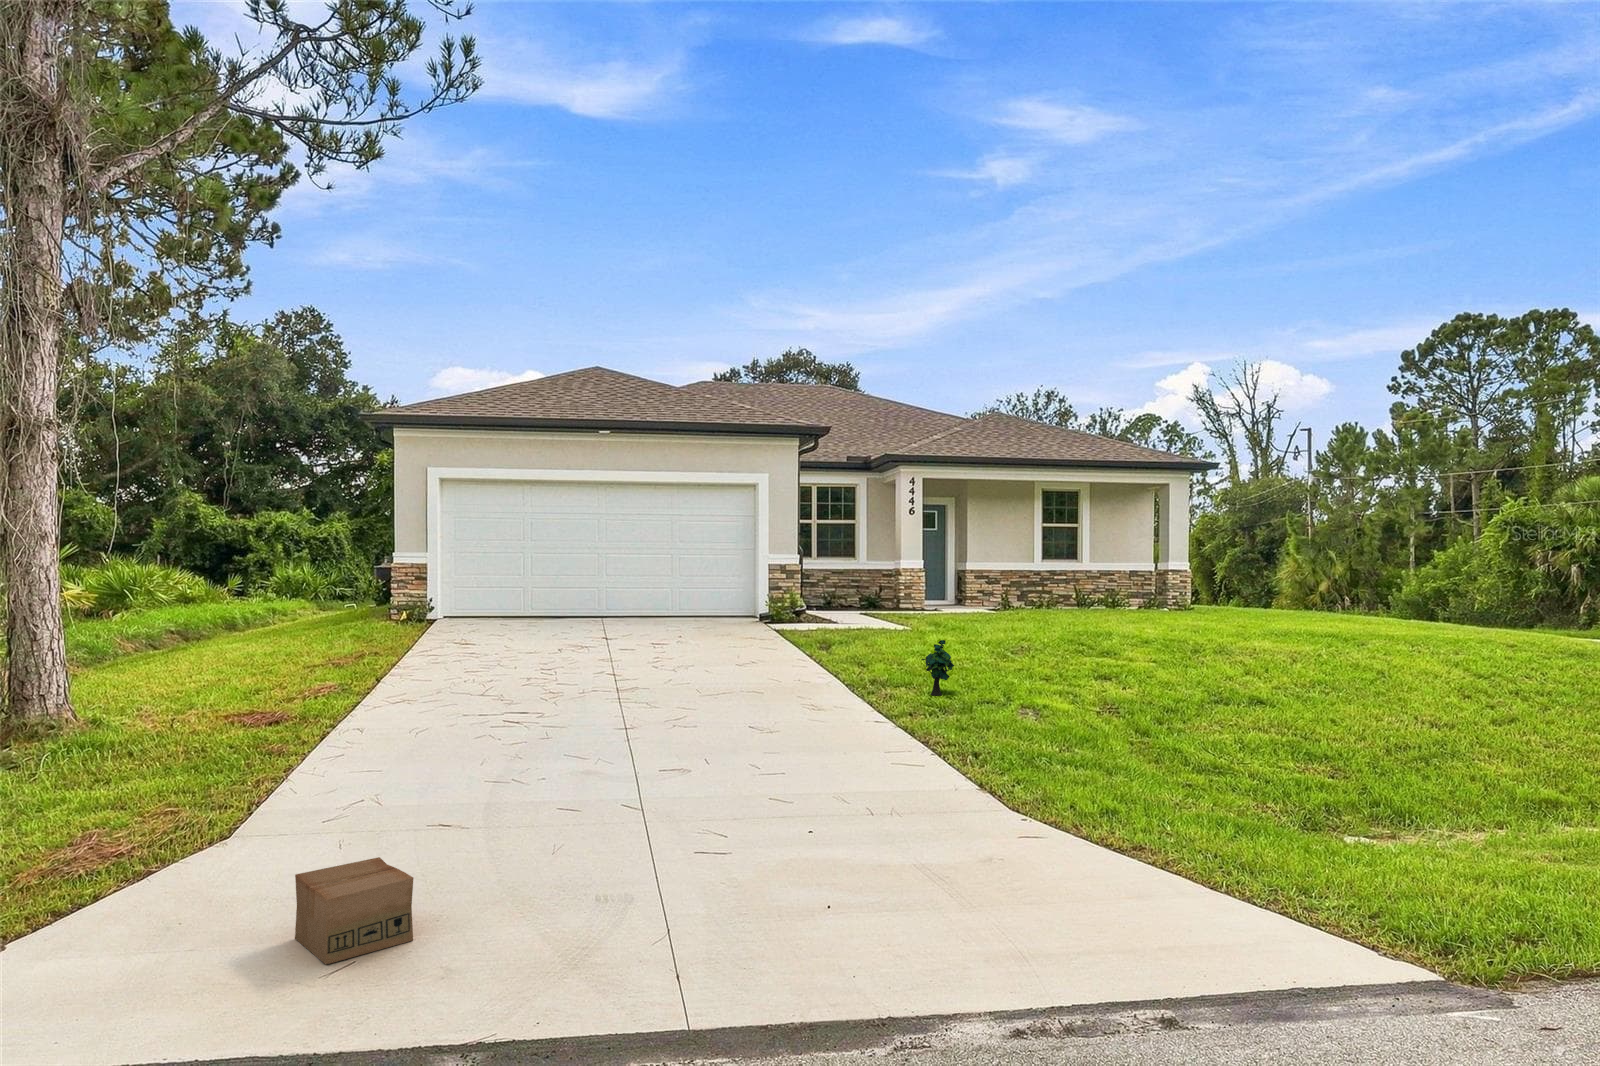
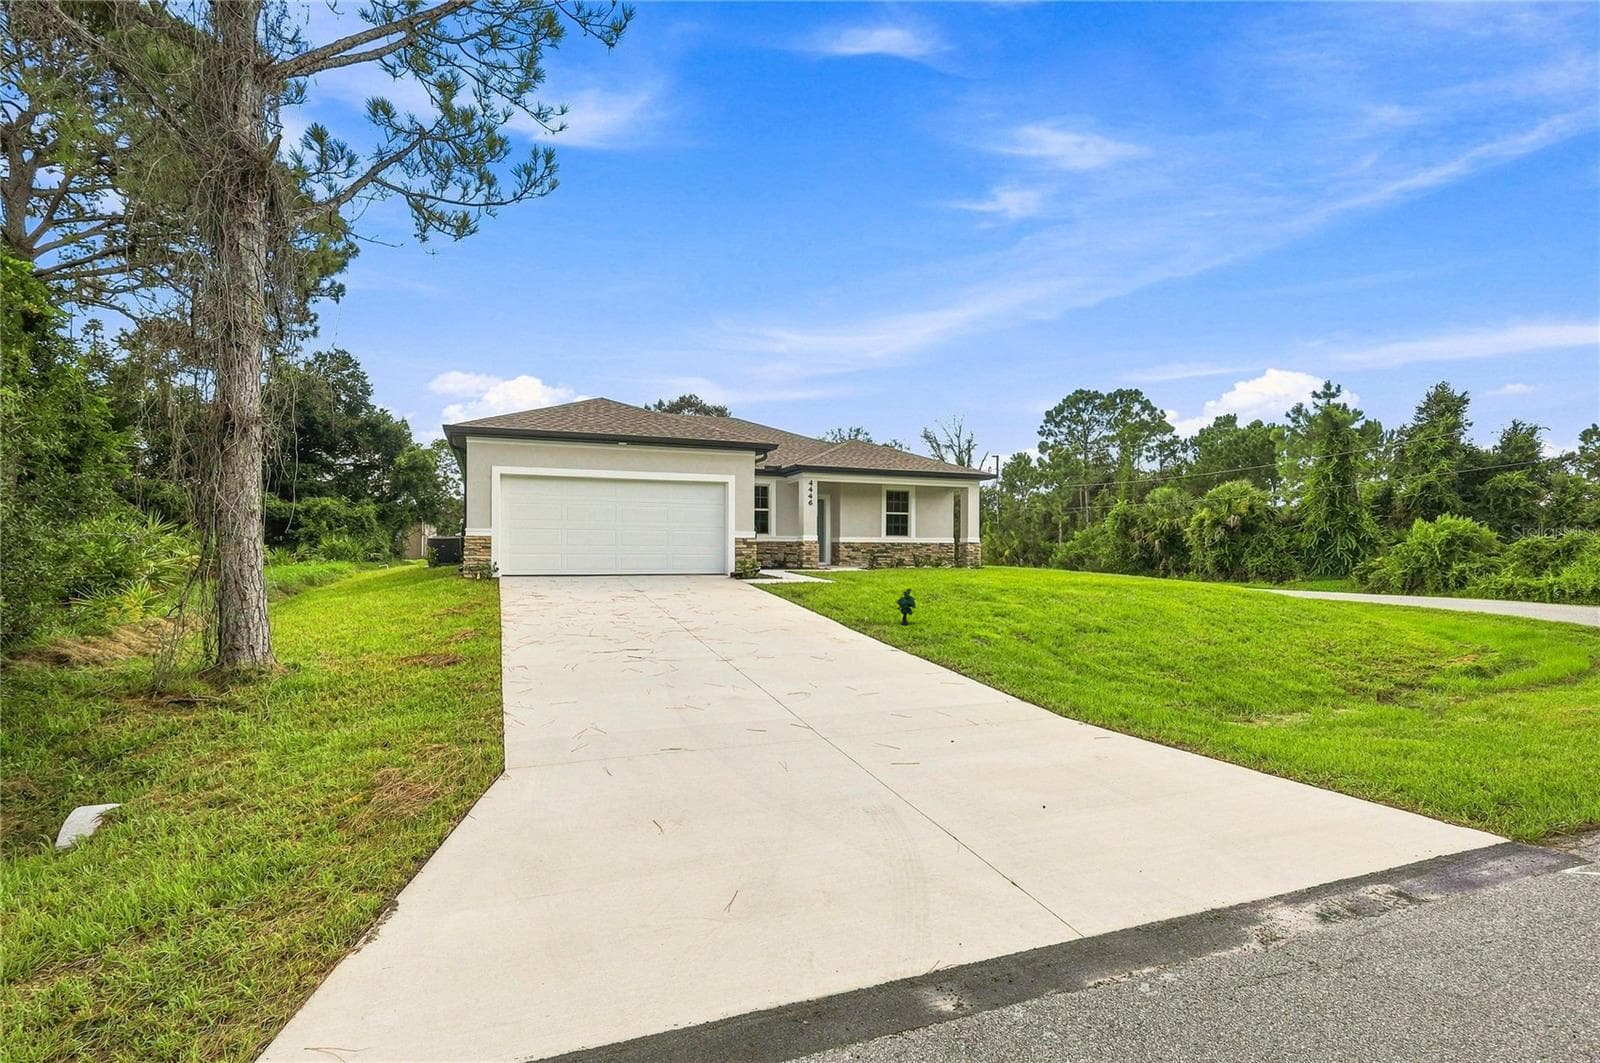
cardboard box: present [295,857,414,964] -> none [655,763,750,852]

